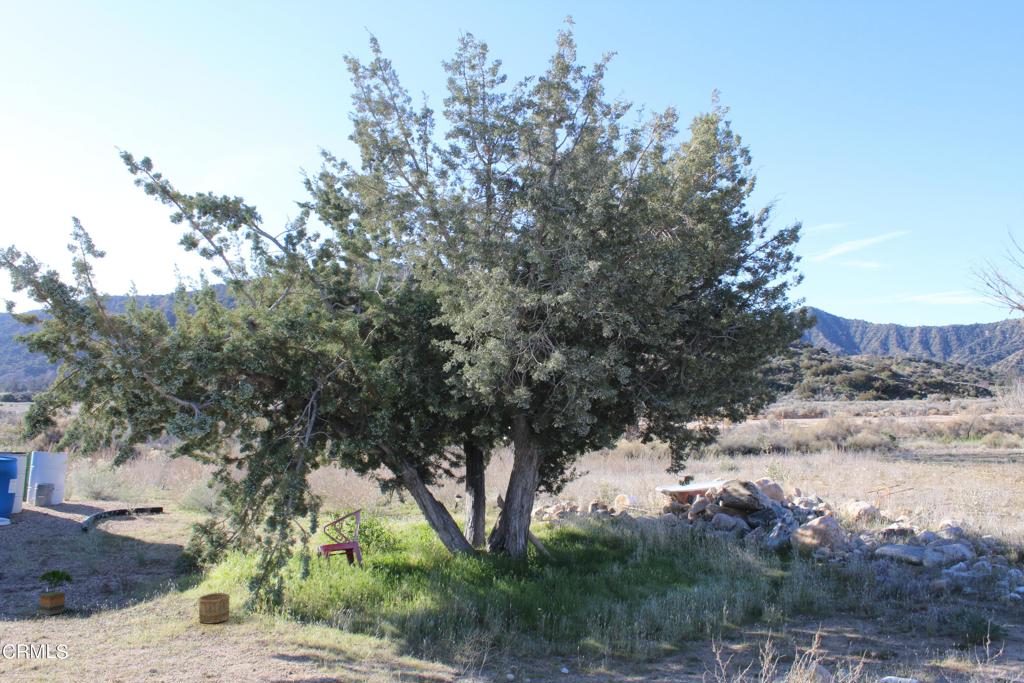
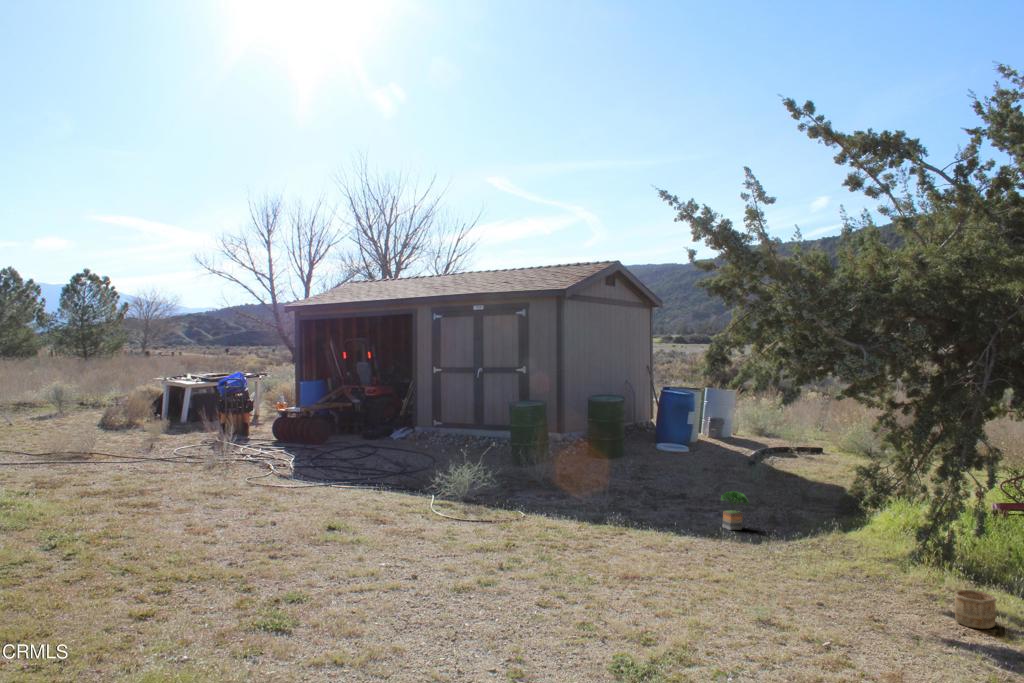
wooden bucket: present [199,593,230,624] -> present [954,590,997,629]

